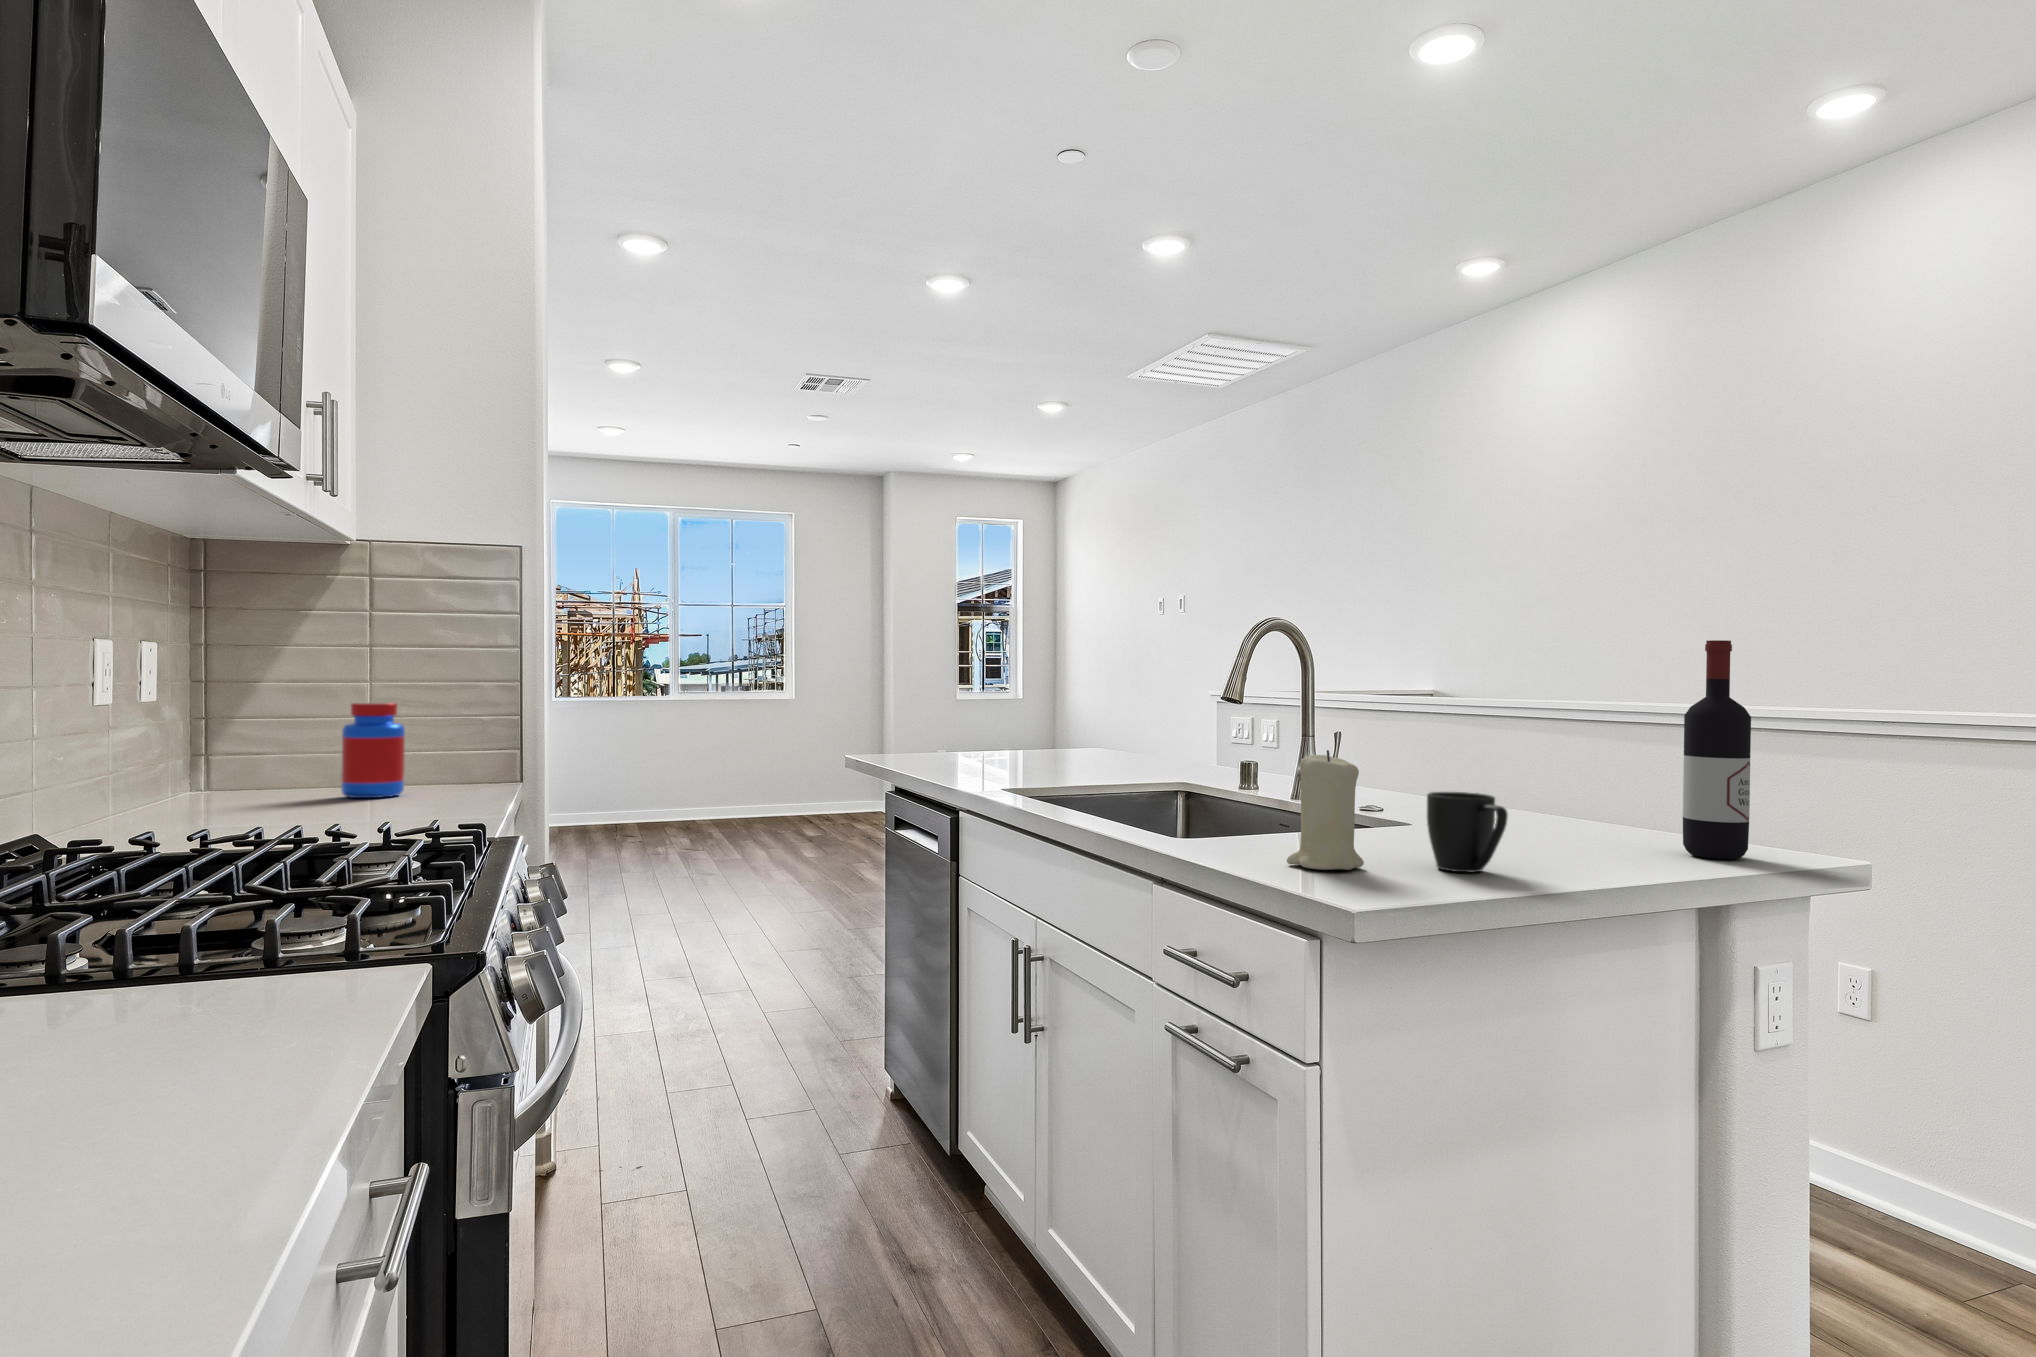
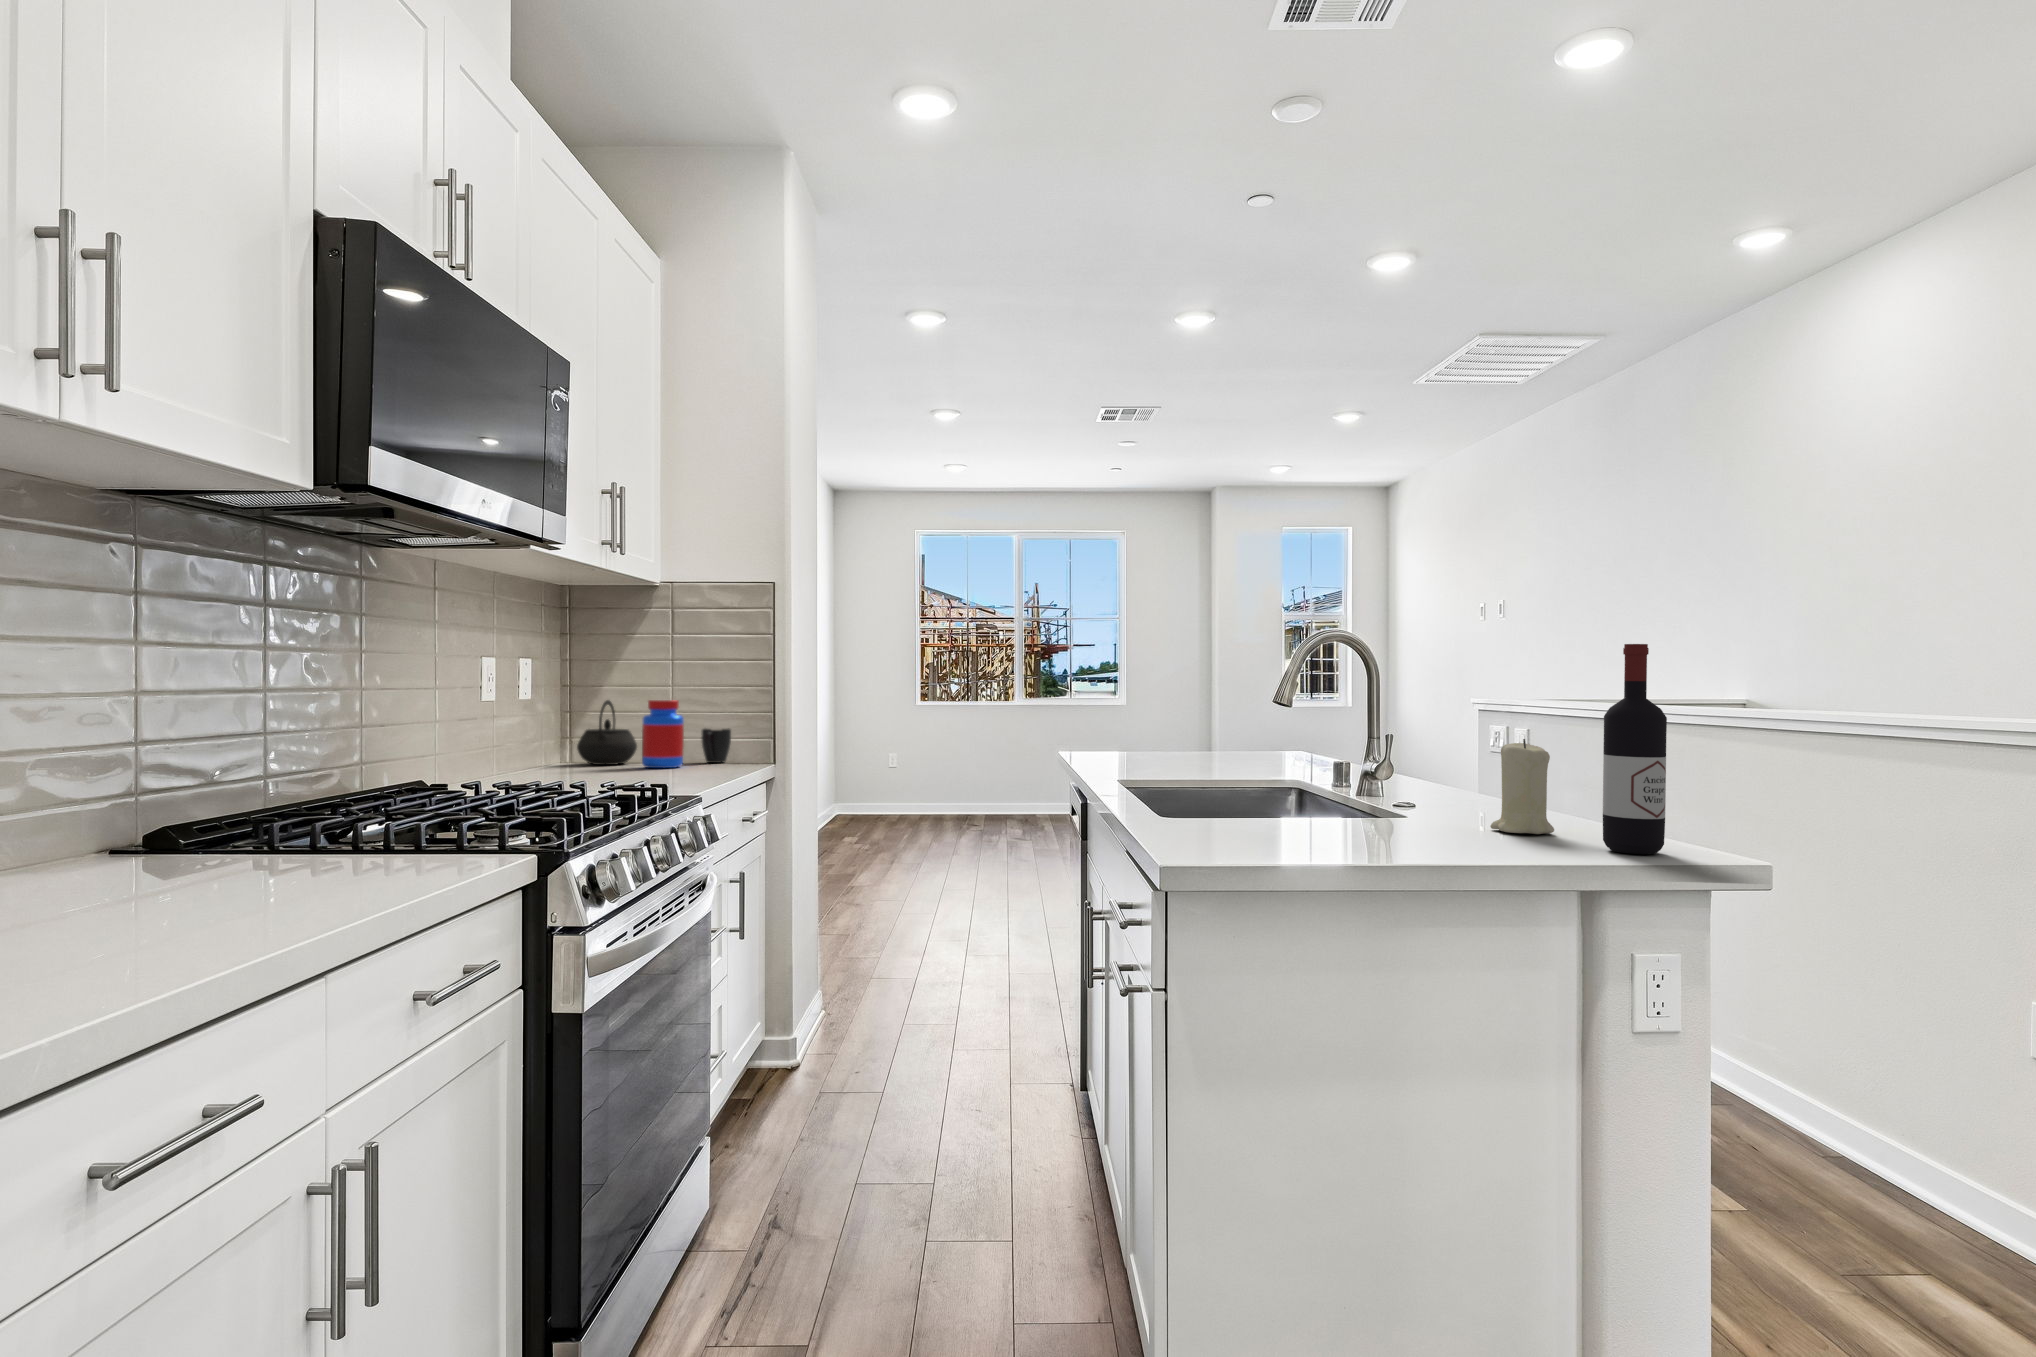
kettle: none [222,703,318,795] -> present [577,700,637,765]
candle: present [1287,750,1364,870] -> present [1490,739,1554,834]
mug: present [1427,792,1508,872] -> present [701,729,731,763]

